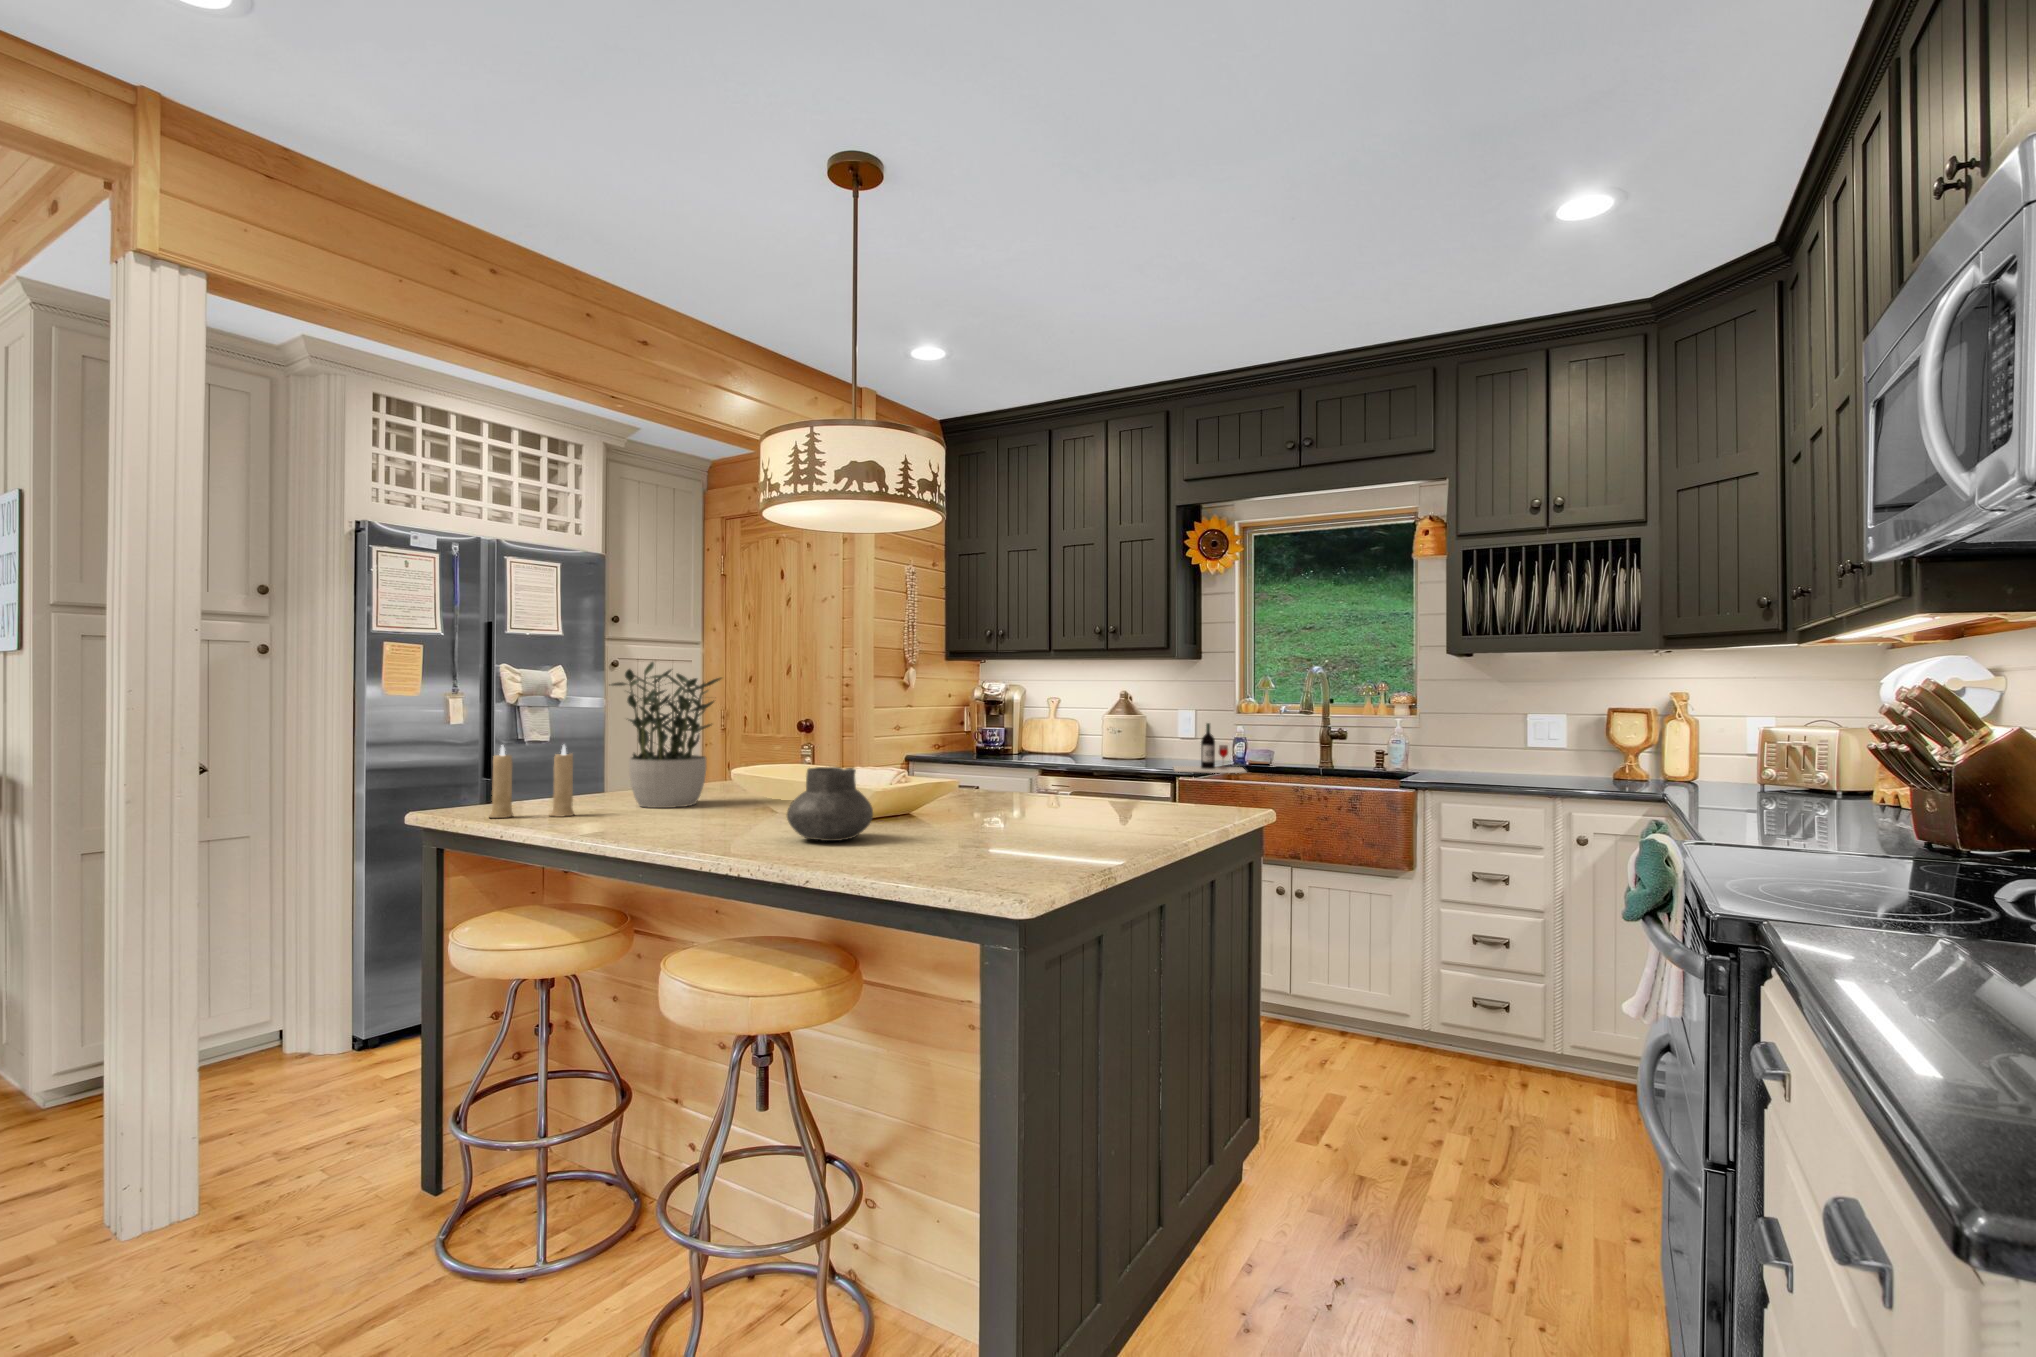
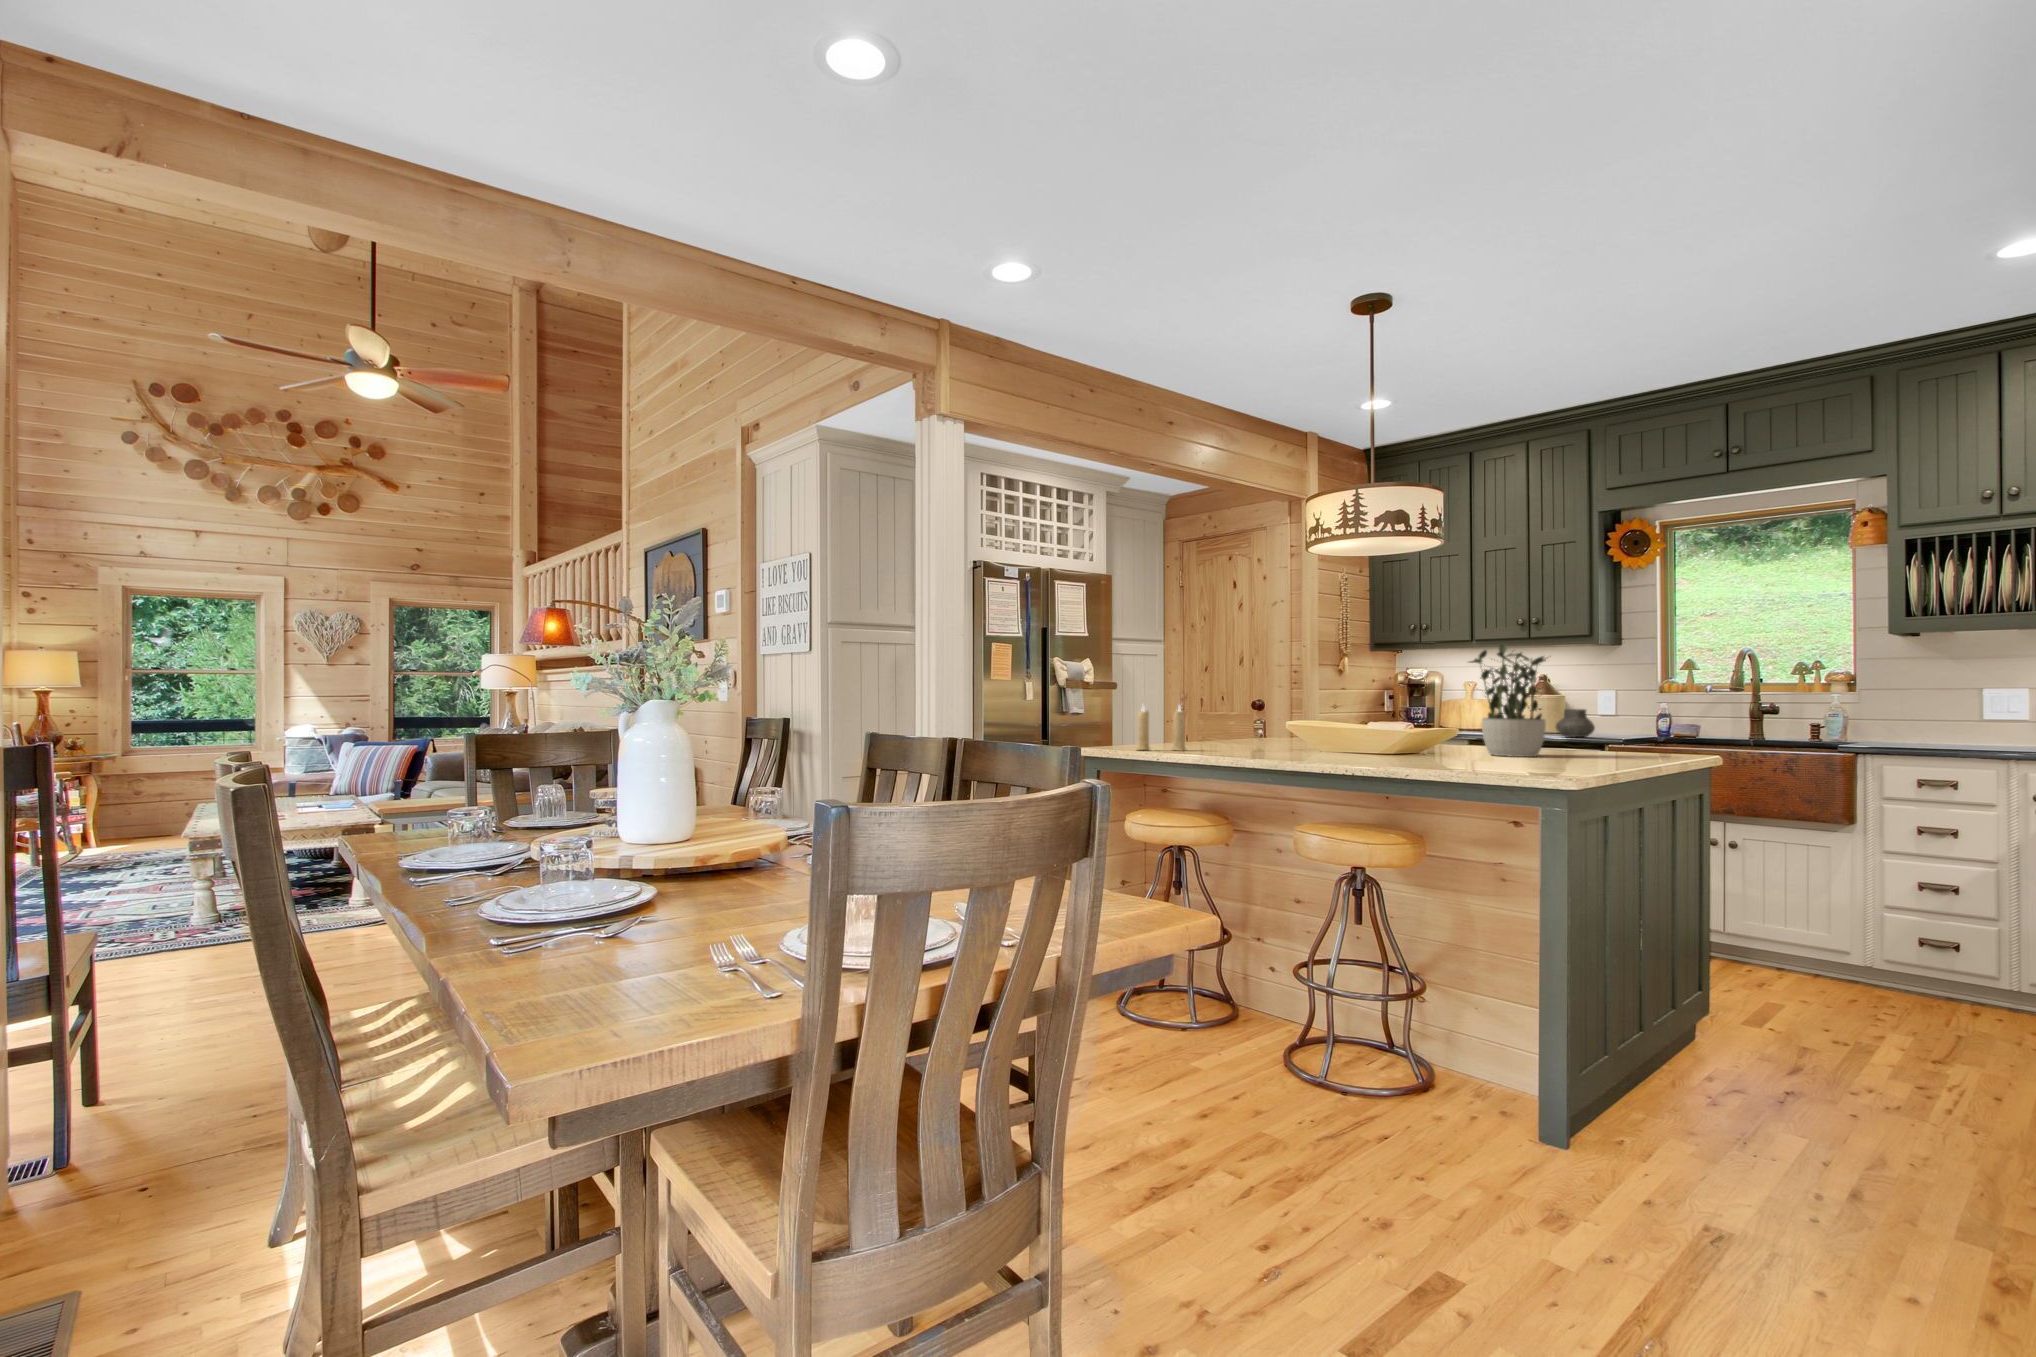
potted plant: present [612,662,721,808] -> present [1470,644,1546,757]
wine bottle: present [1173,723,1246,773] -> none [1598,700,1679,743]
vase: present [787,767,873,841] -> present [1556,709,1595,737]

